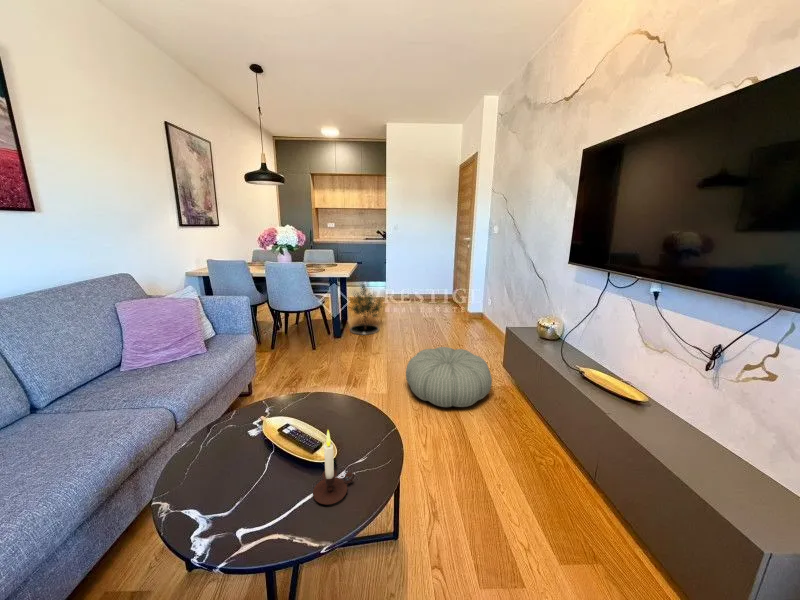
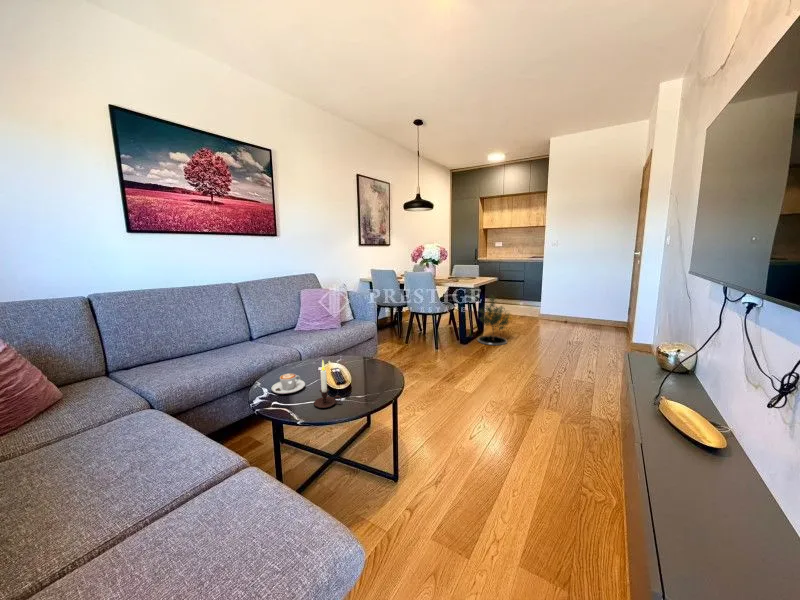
pouf: present [406,347,492,407] -> none [488,360,581,422]
coffee cup: none [208,462,268,509] -> present [272,373,305,394]

